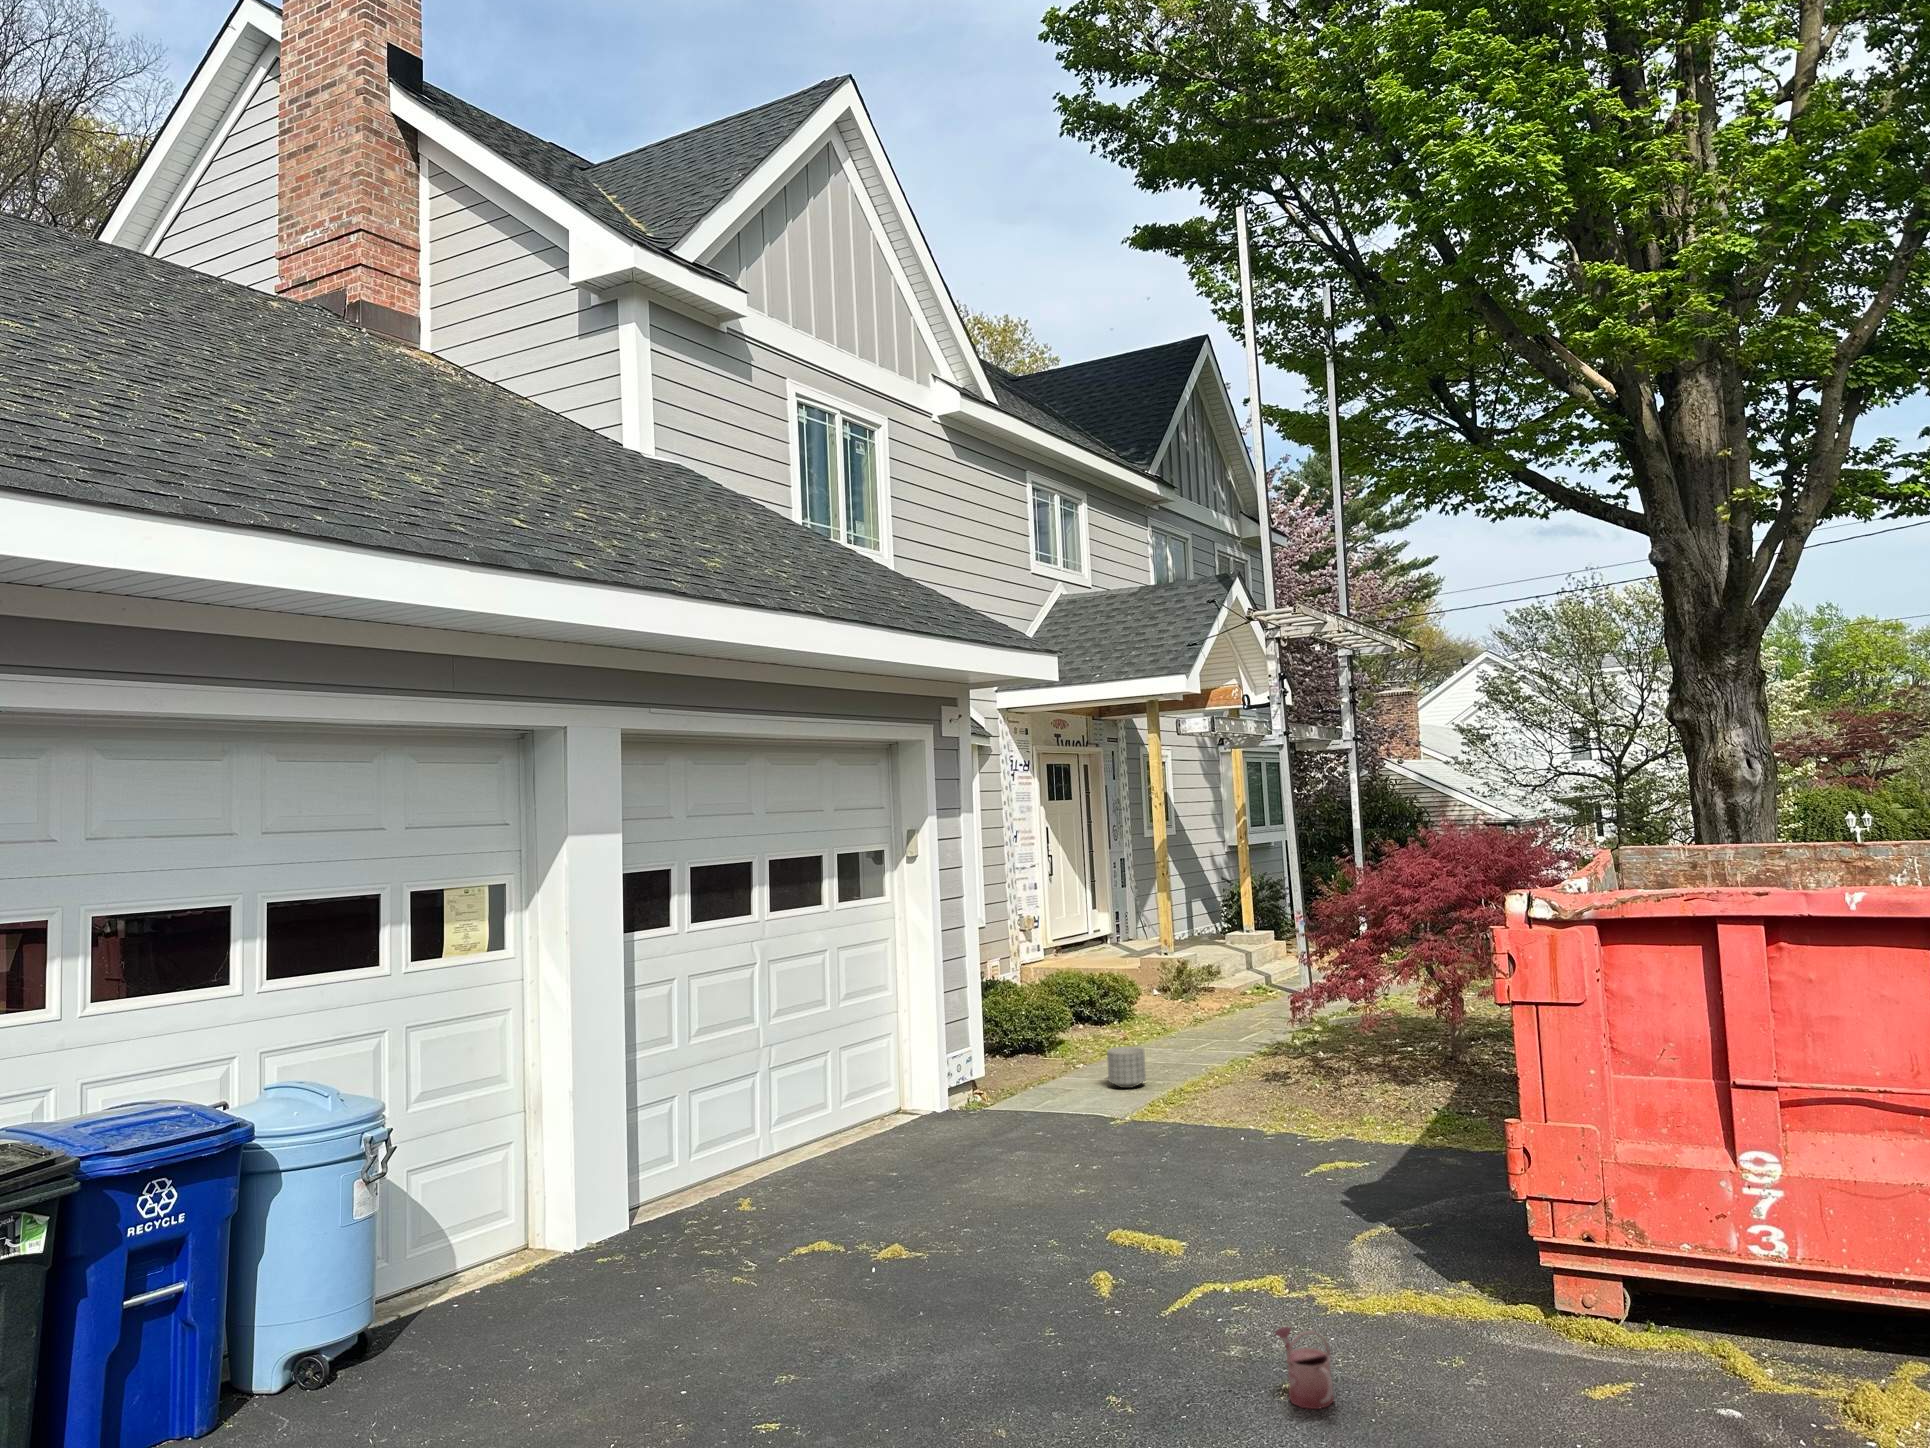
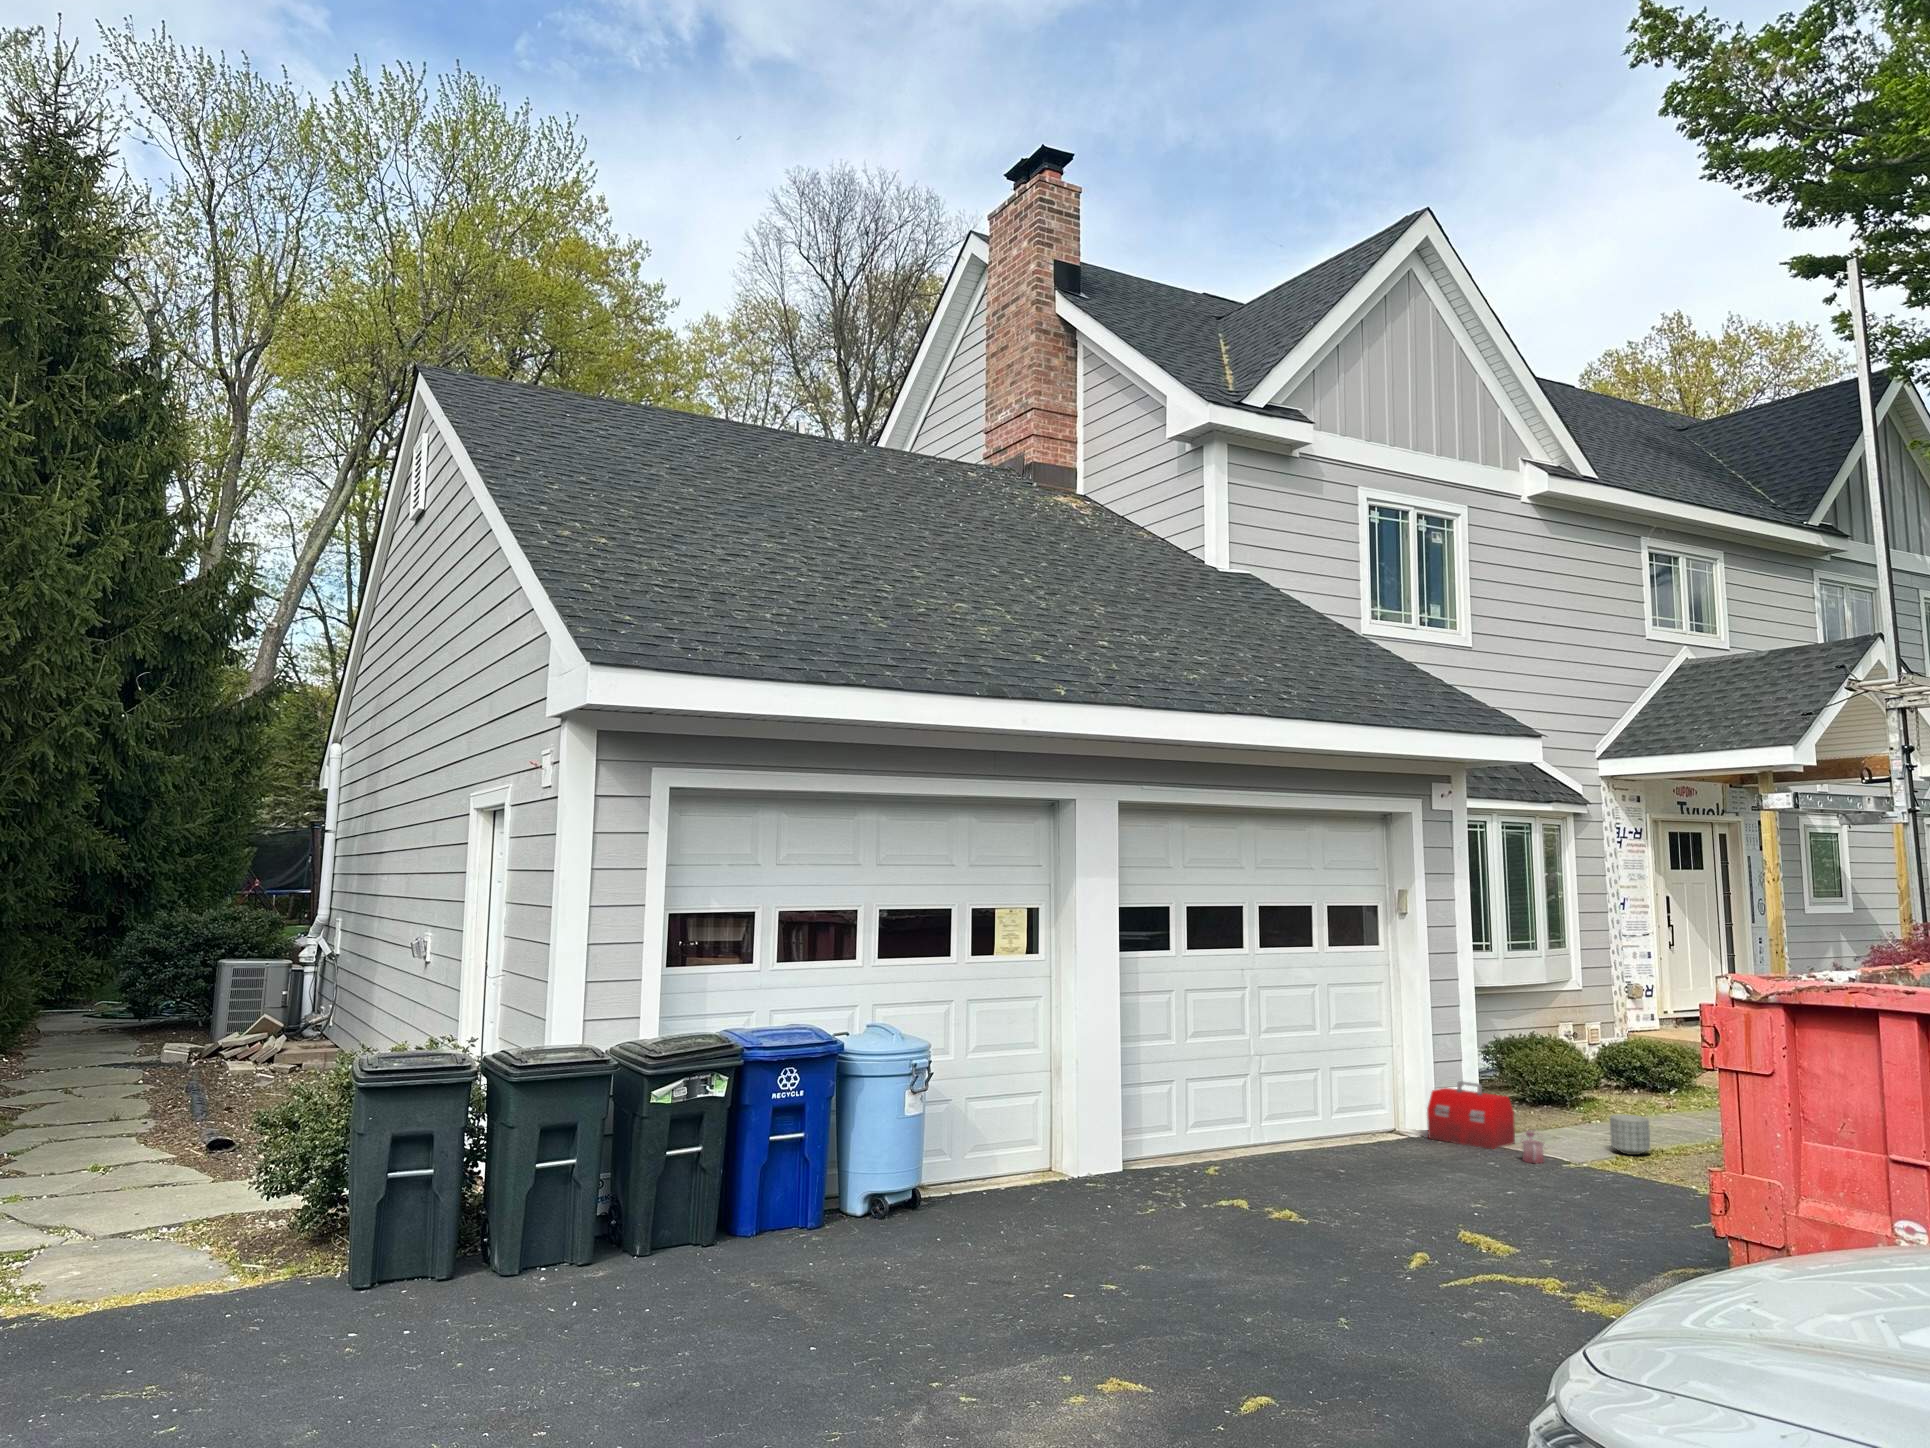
toolbox: none [926,1038,1015,1108] -> present [1427,1081,1515,1149]
watering can: present [1275,1327,1334,1409] -> present [1522,1131,1544,1163]

